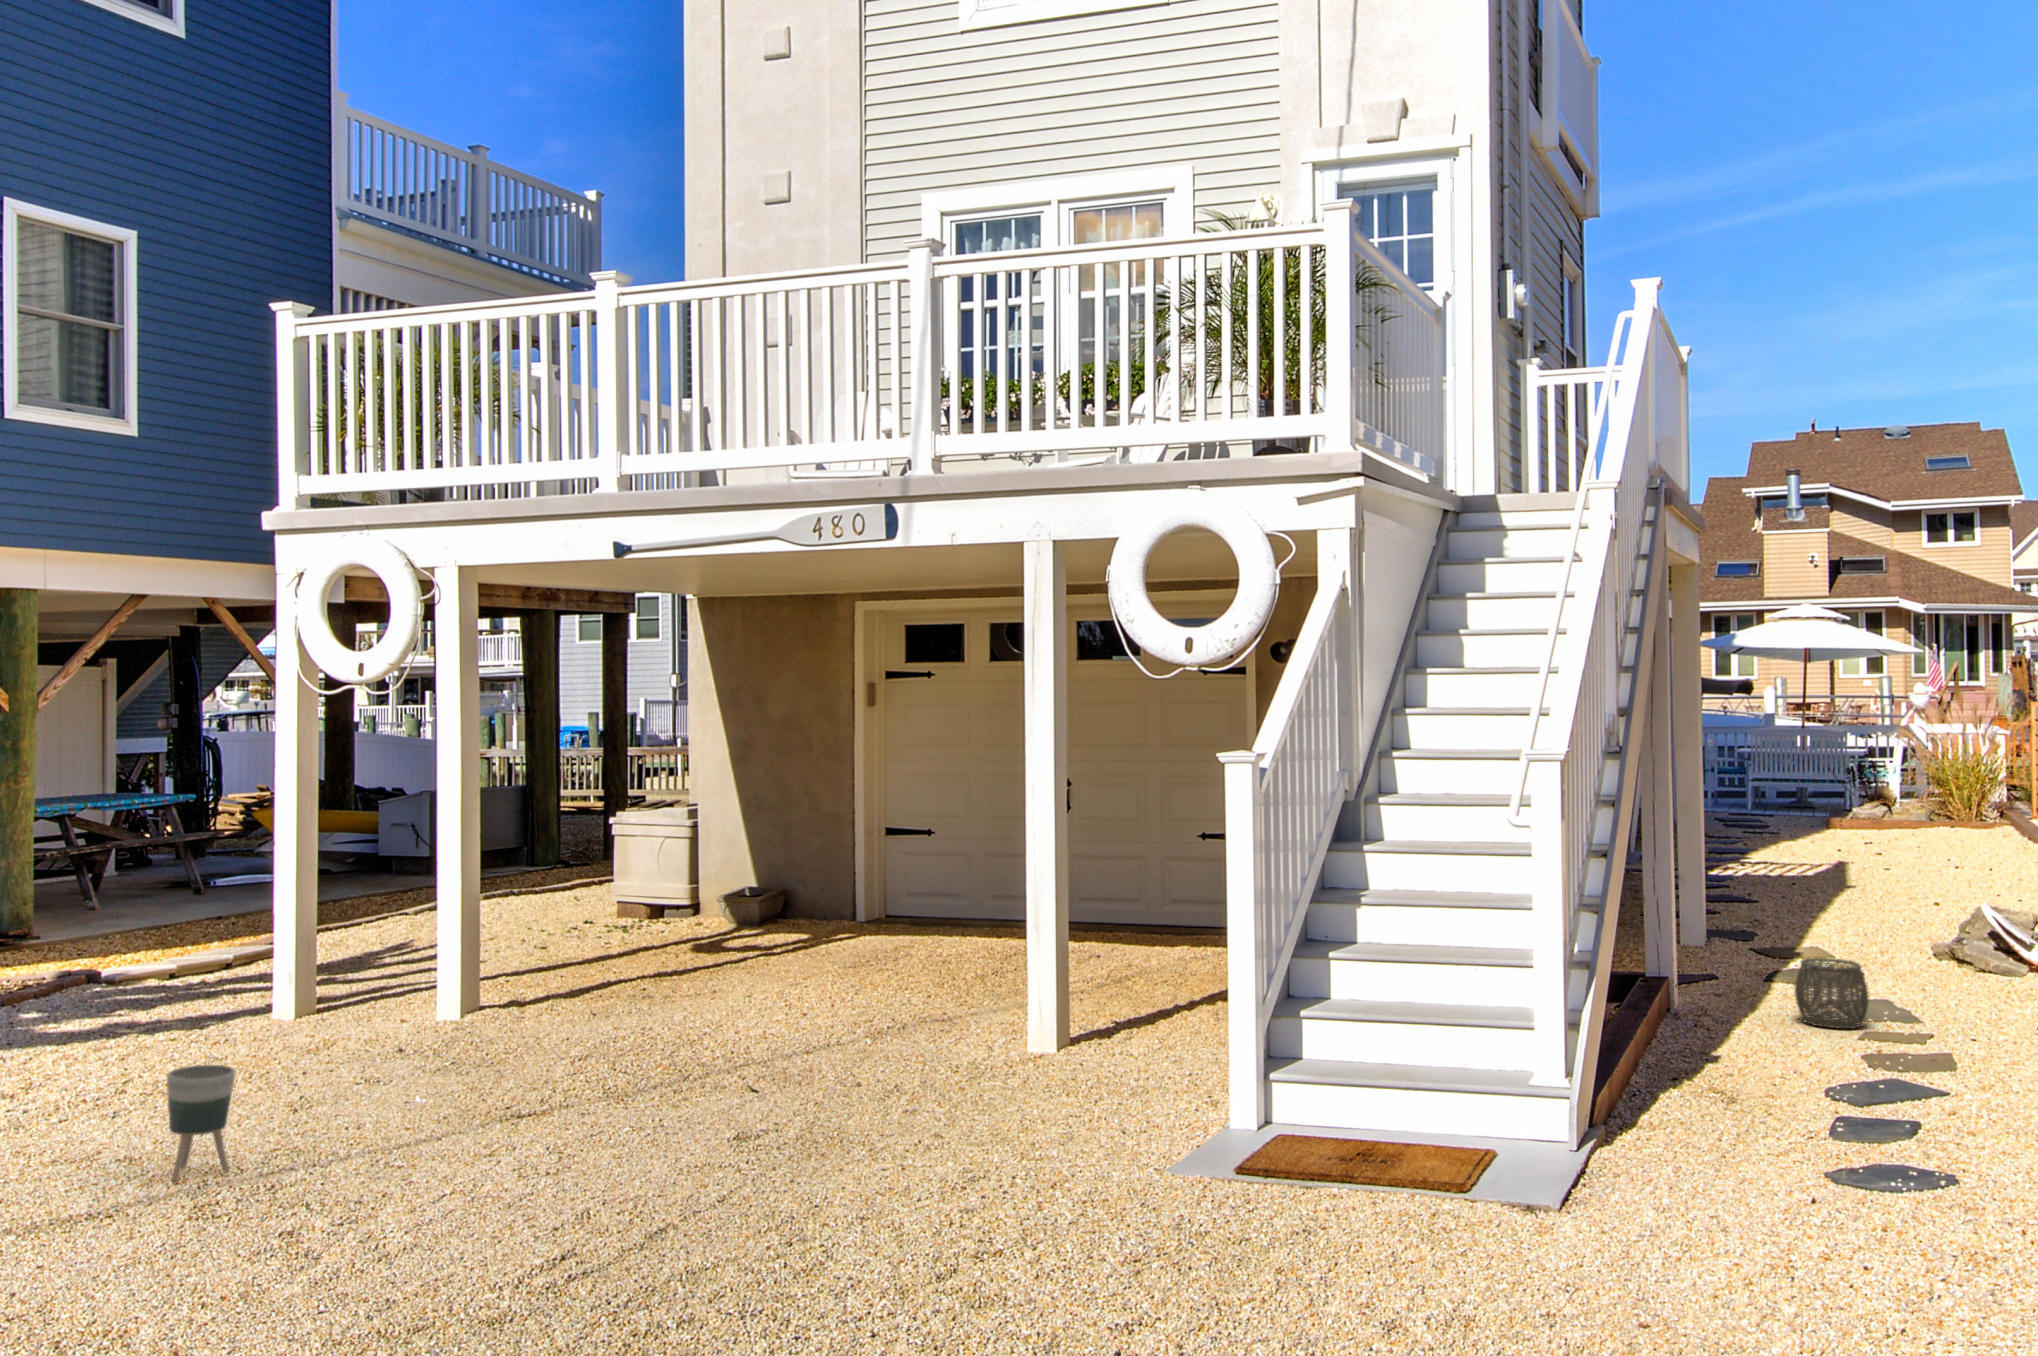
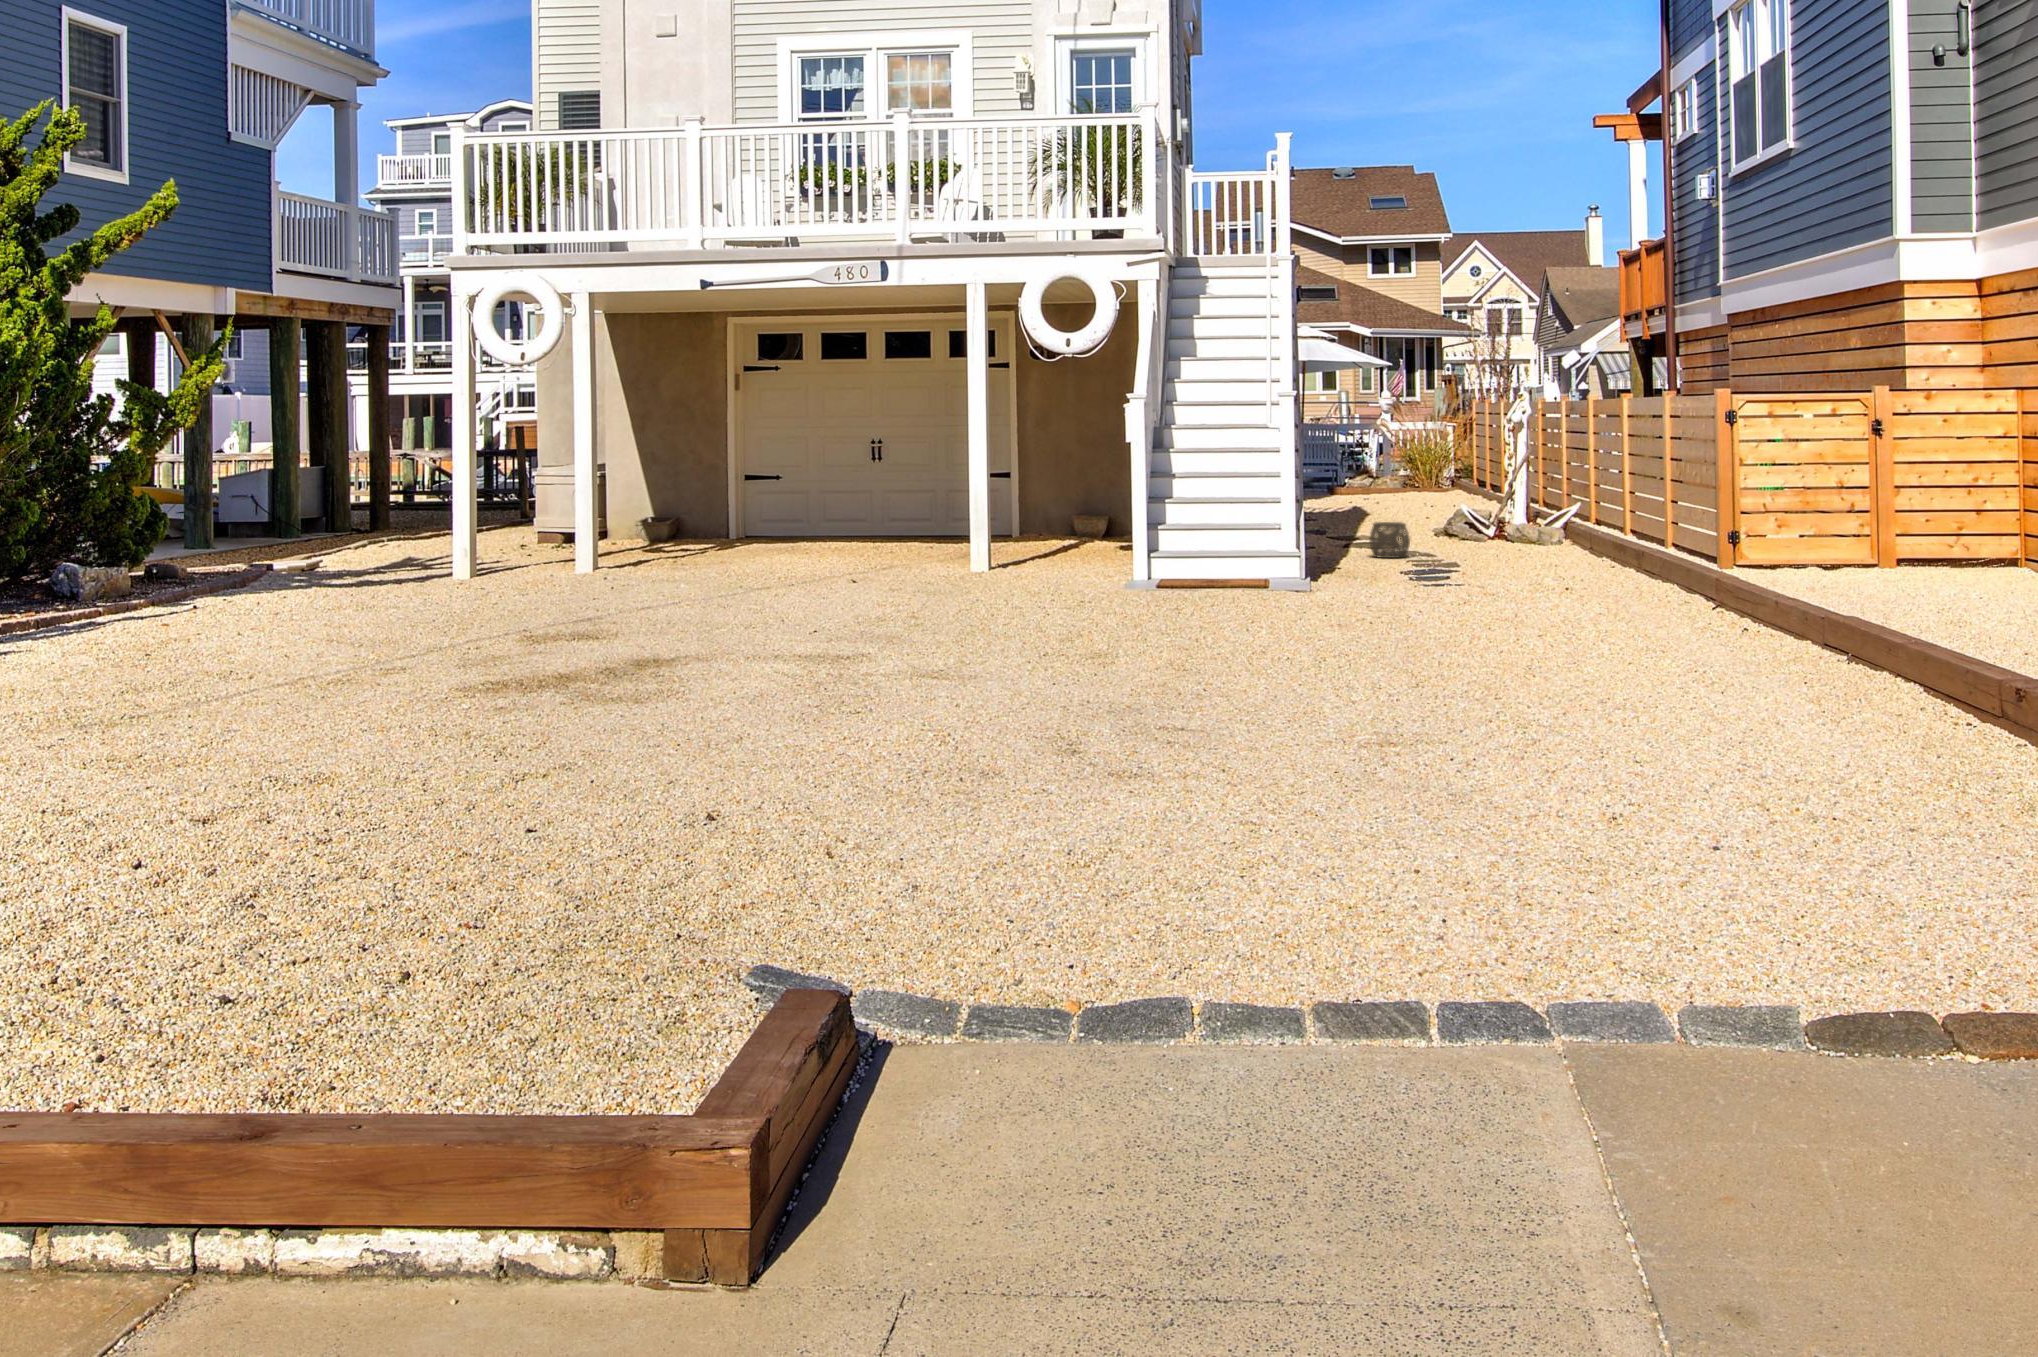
planter: present [167,1065,236,1181] -> none [605,572,639,627]

